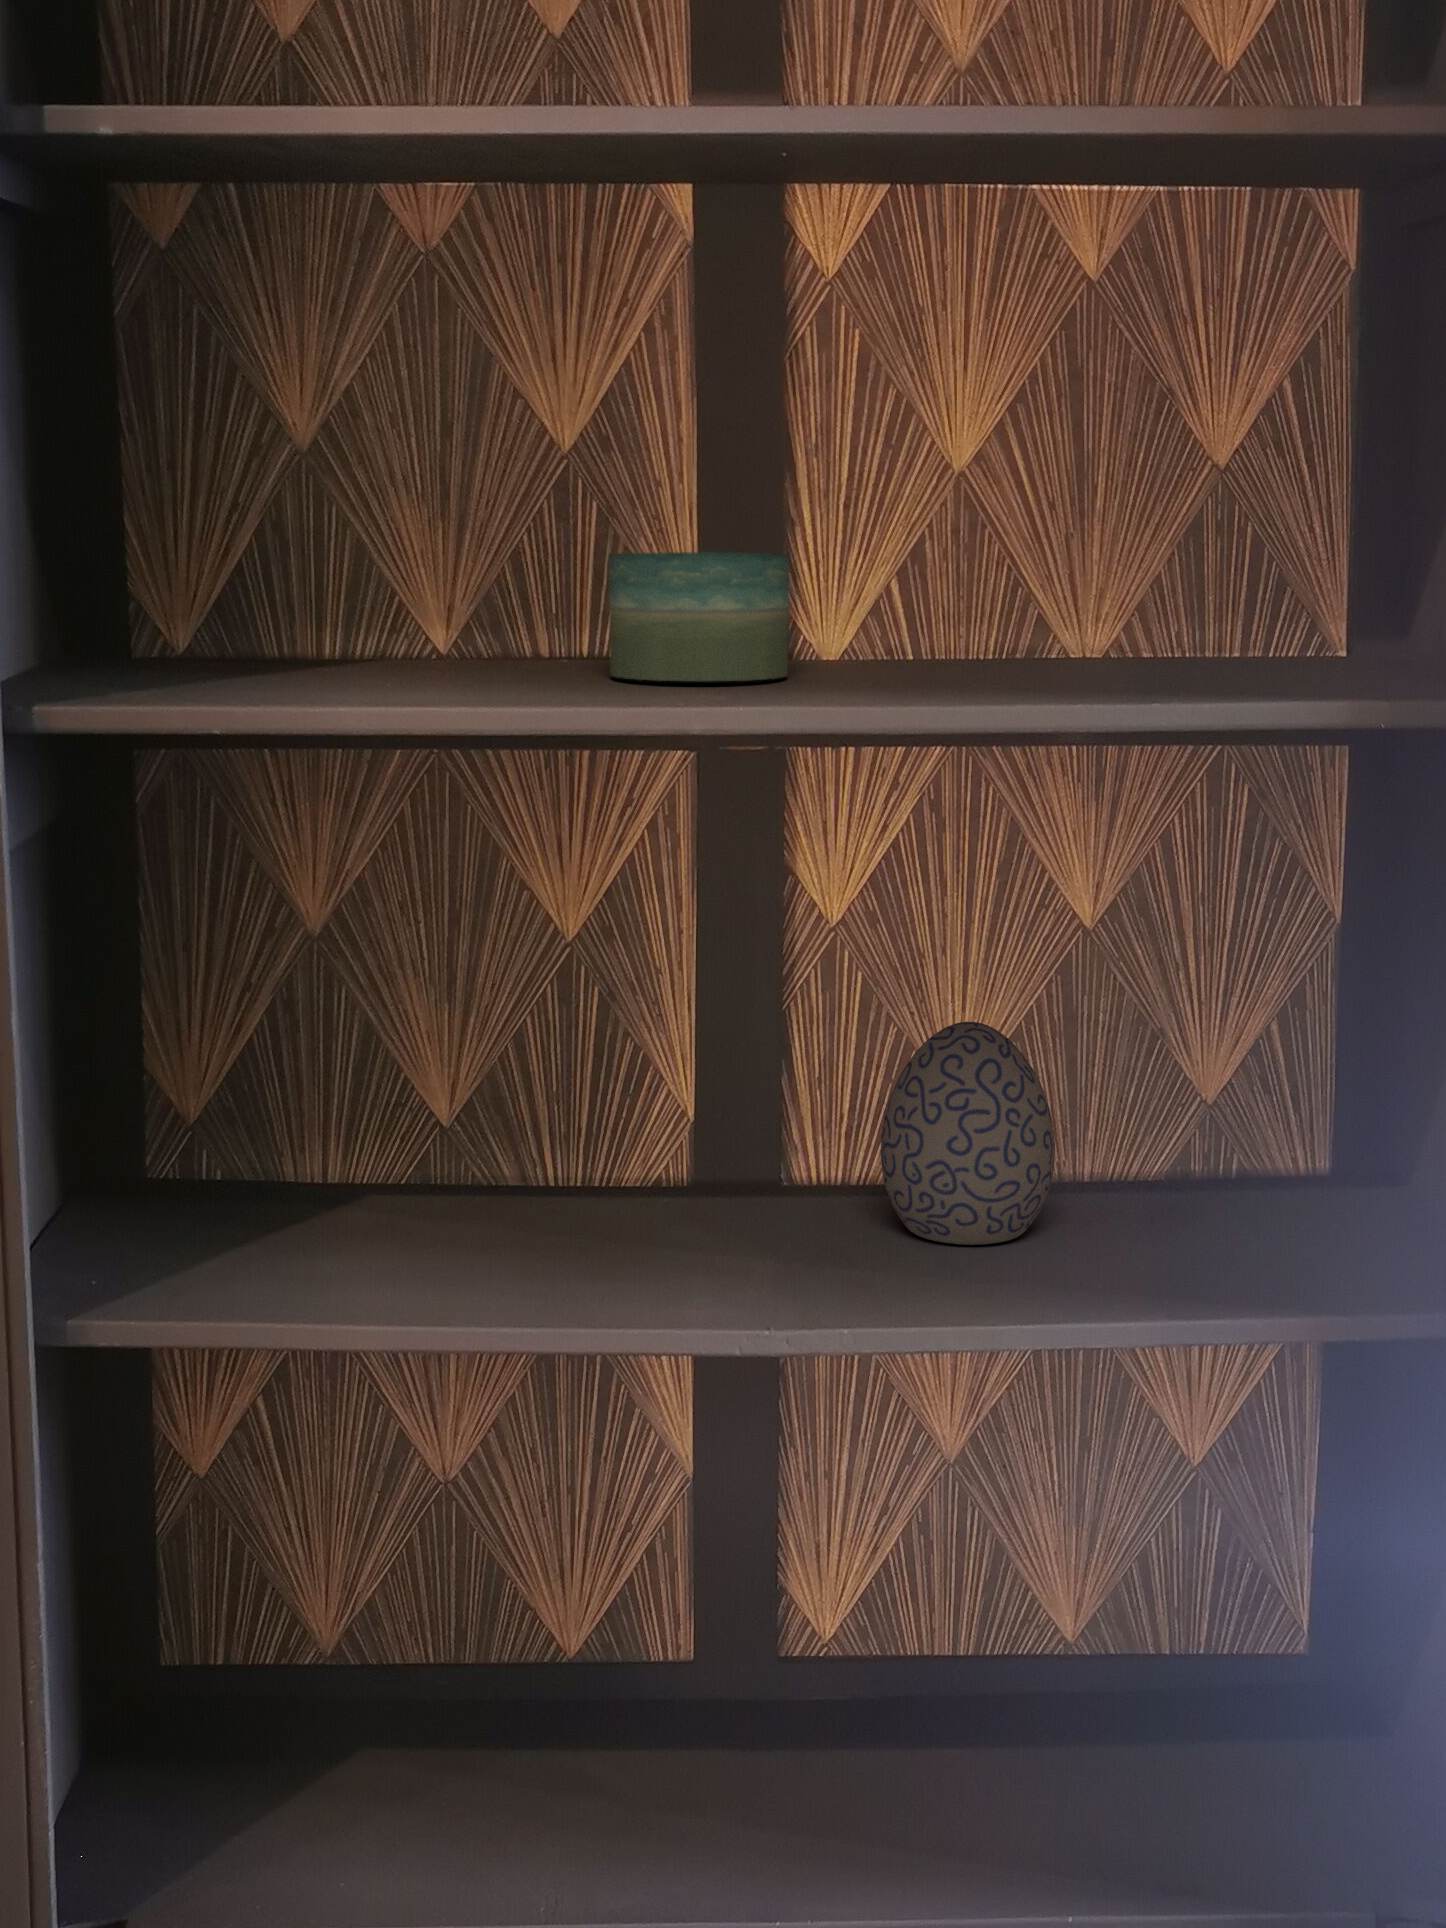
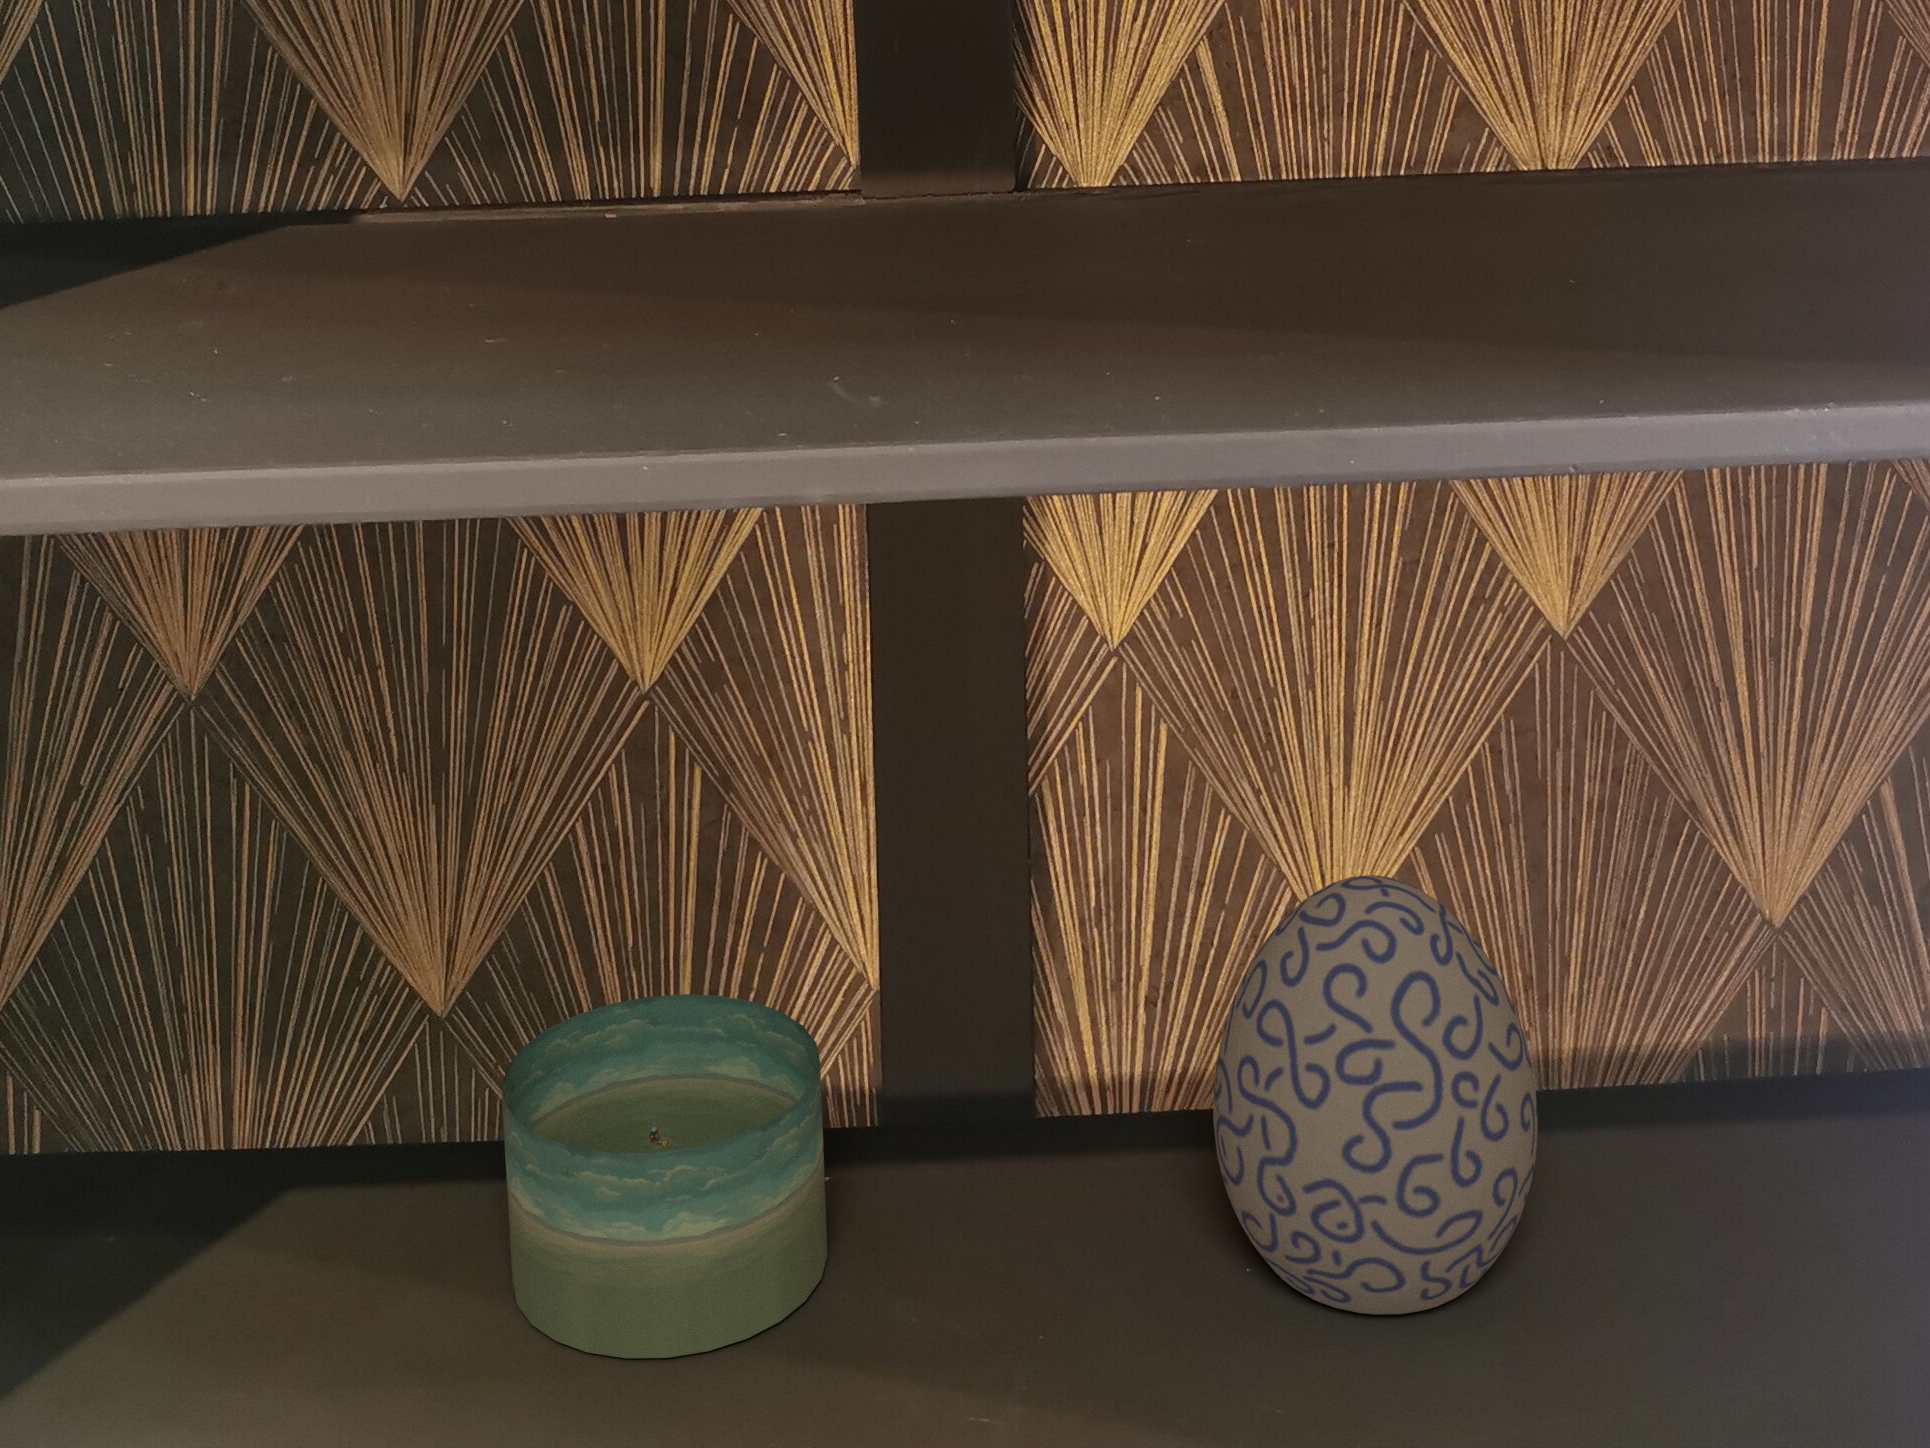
candle: present [609,552,789,681] -> present [502,994,827,1358]

